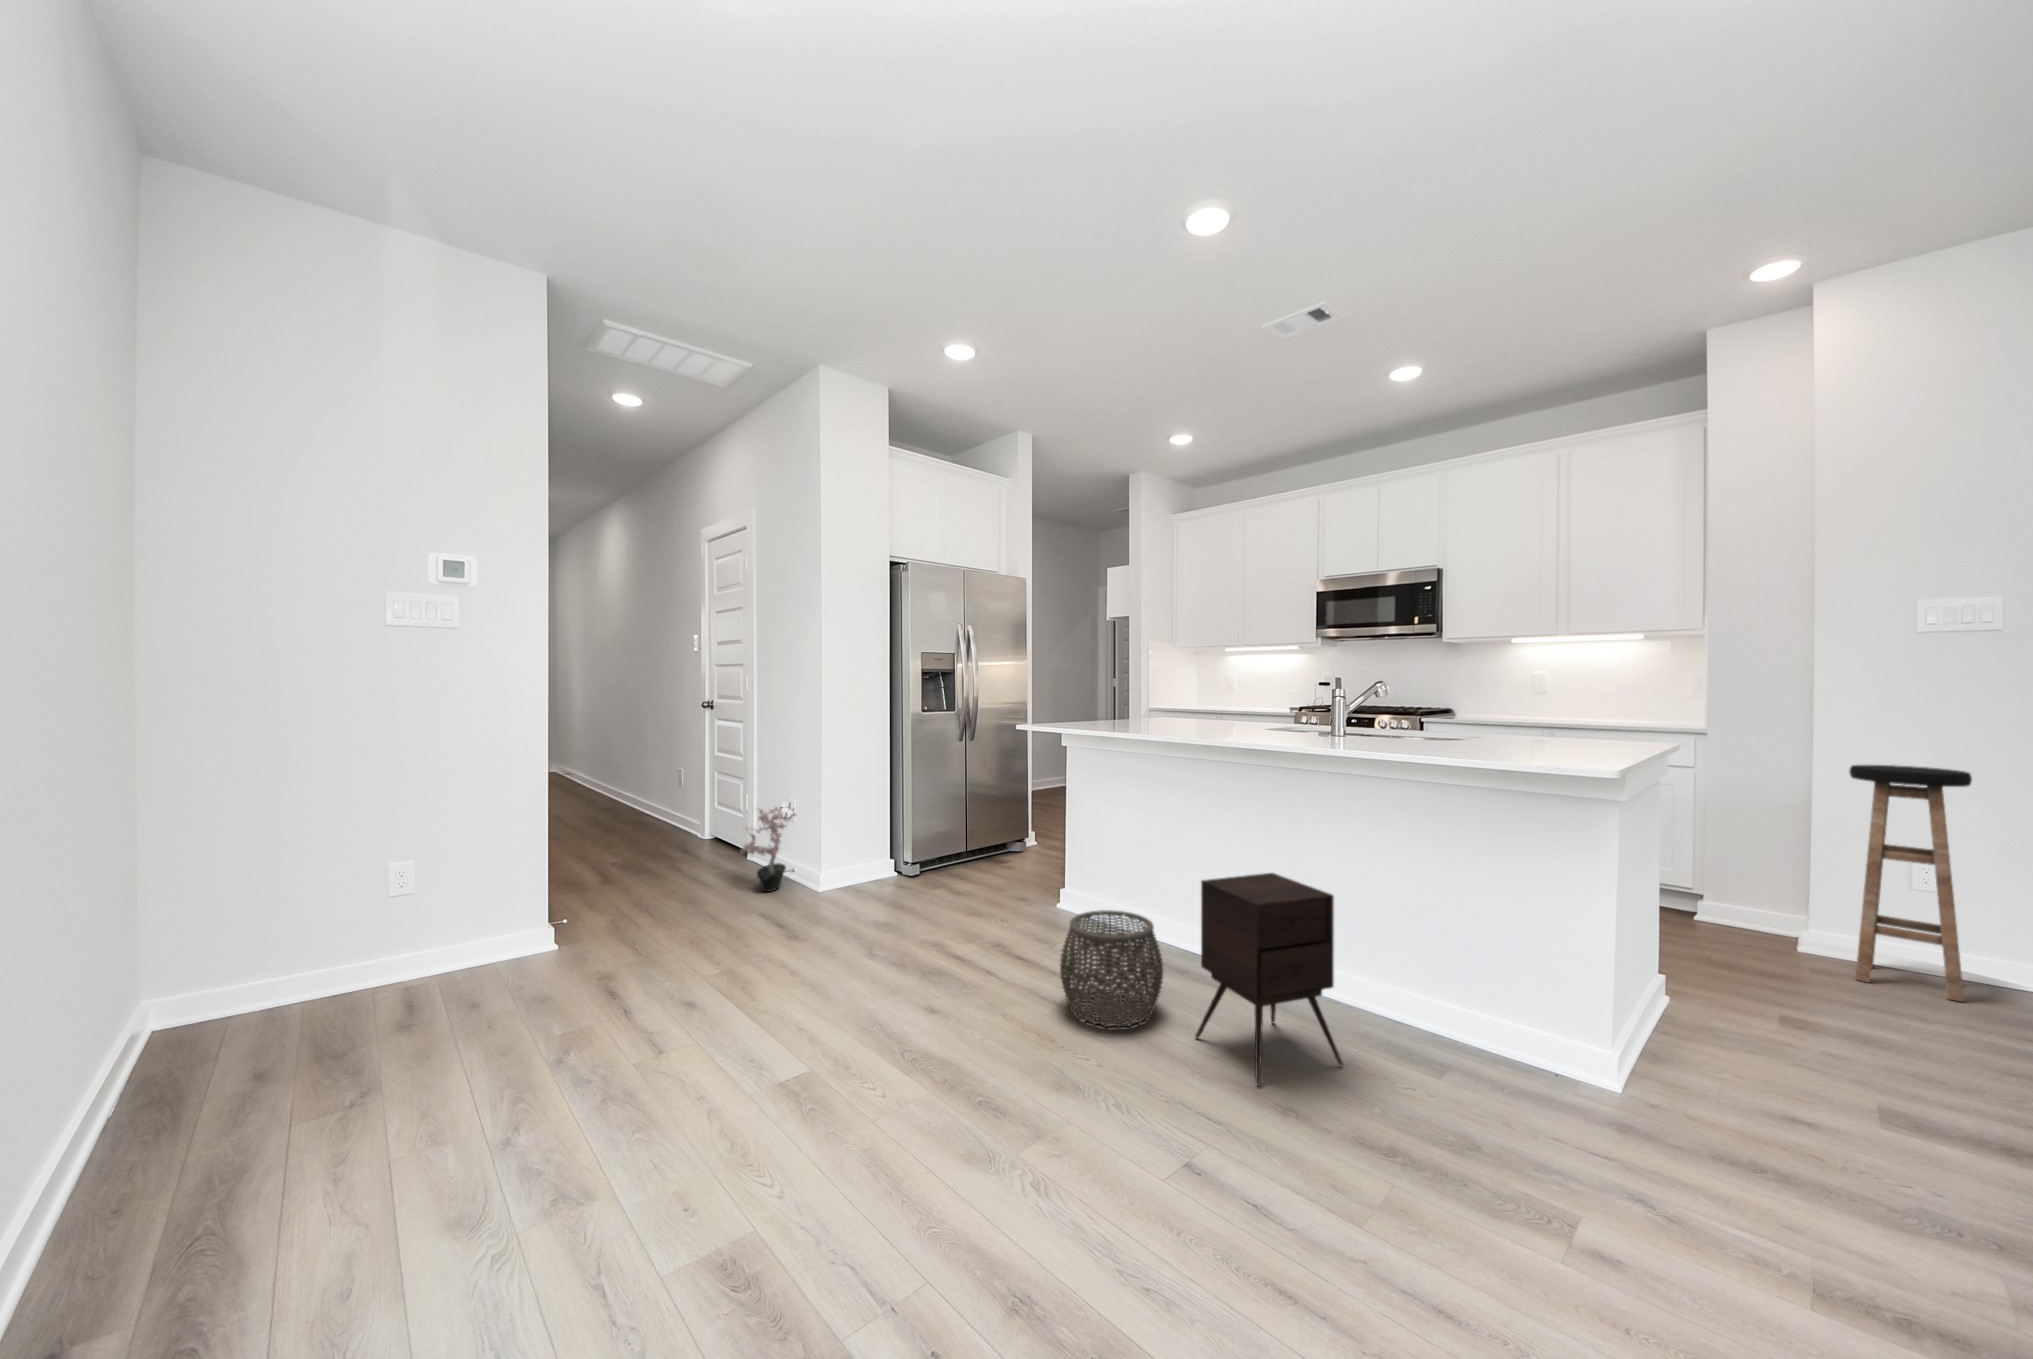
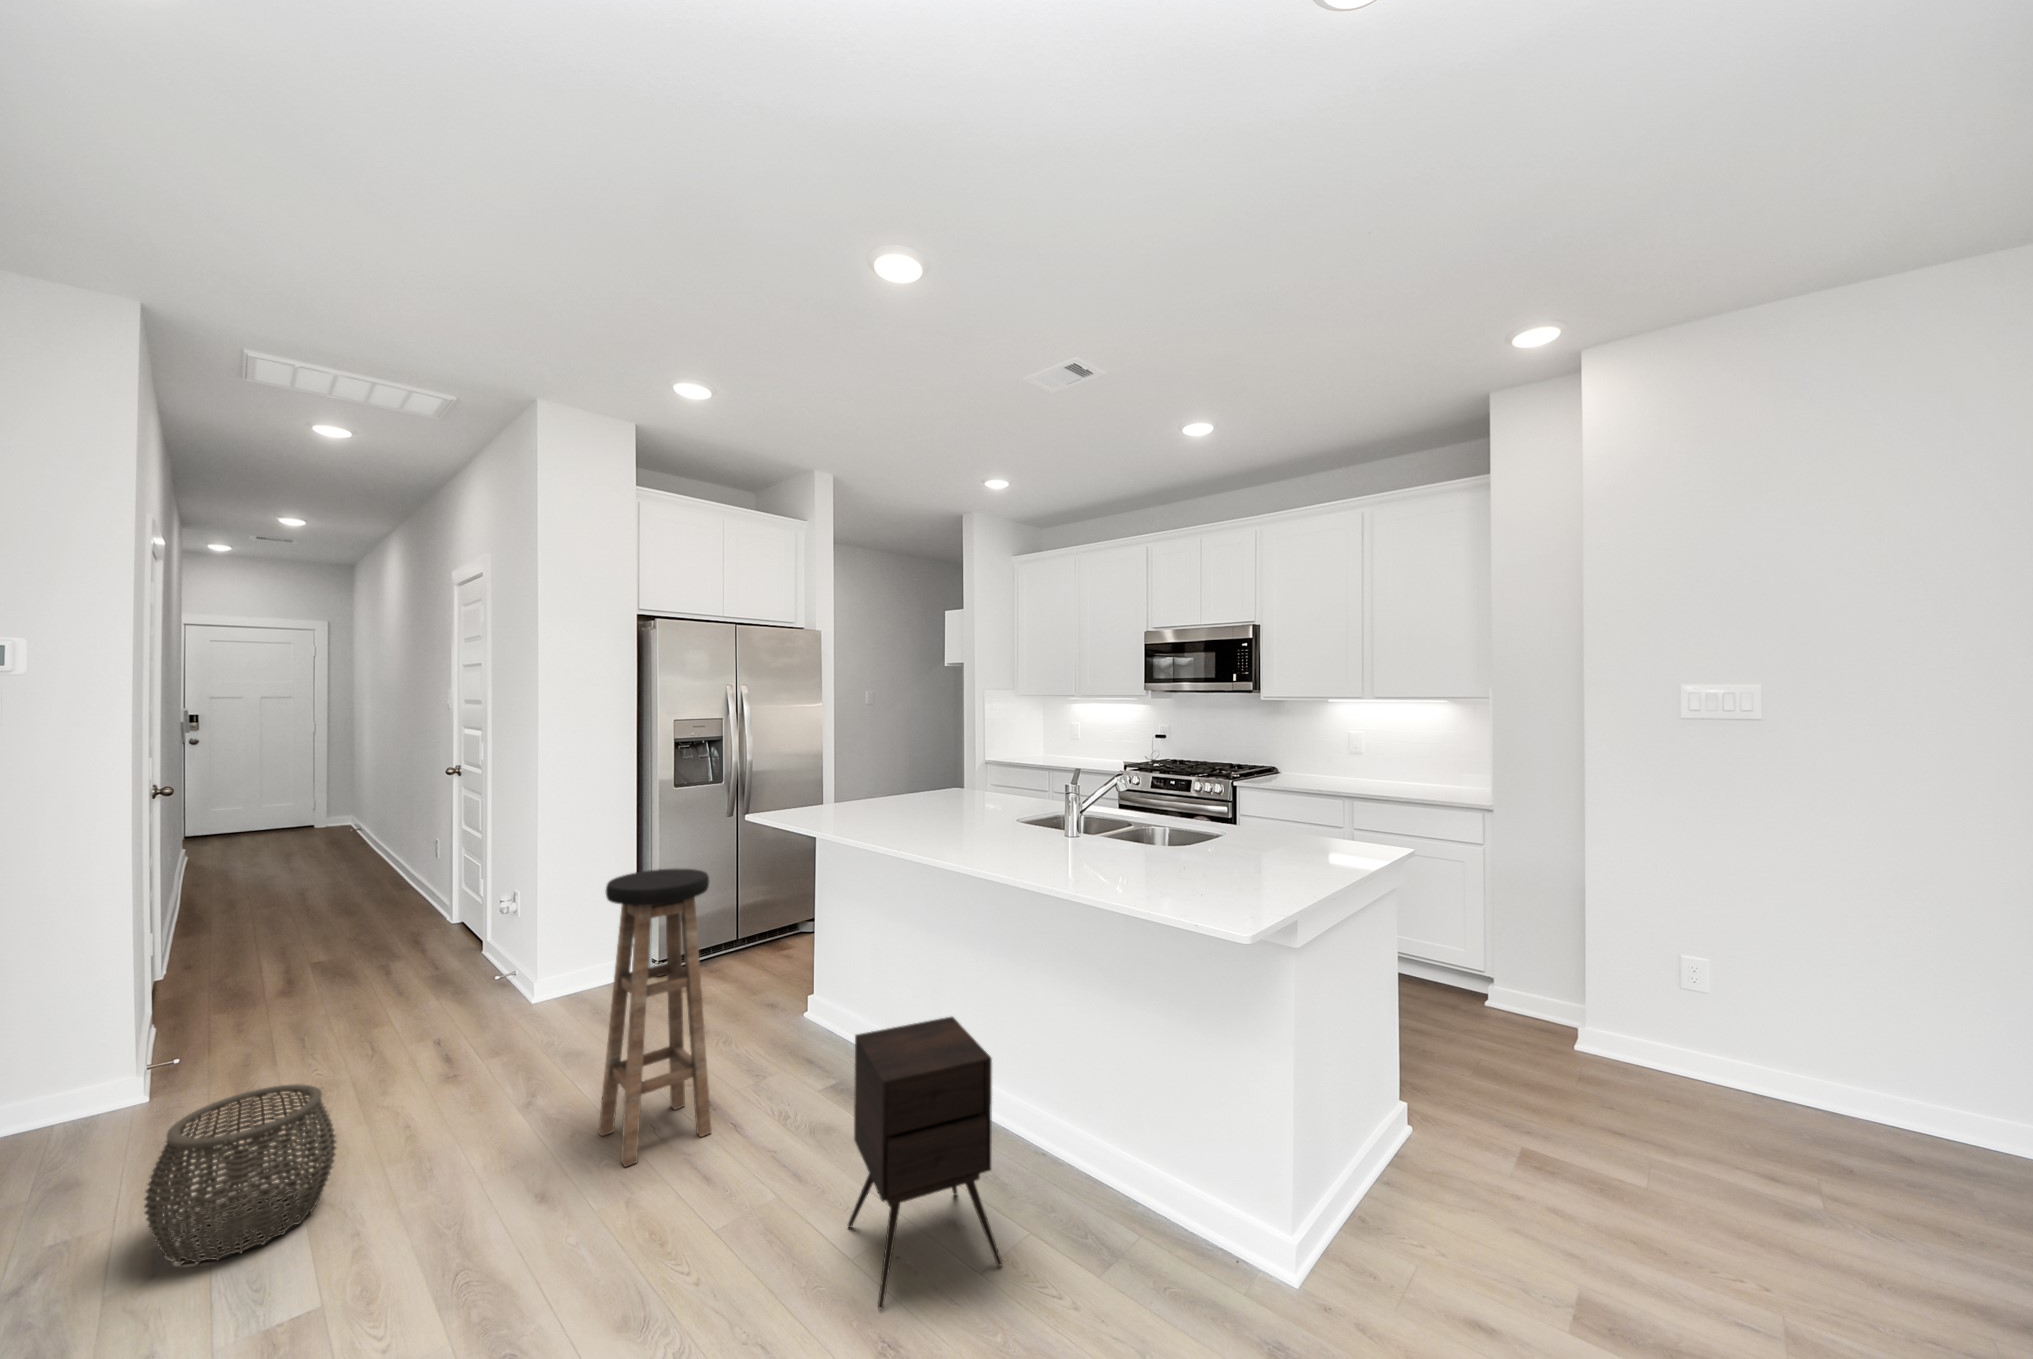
bar stool: present [1849,765,1972,1002] -> present [598,869,712,1167]
potted plant: present [741,807,796,892] -> none [440,893,513,1005]
woven basket: present [1060,910,1163,1027] -> present [144,1084,337,1264]

